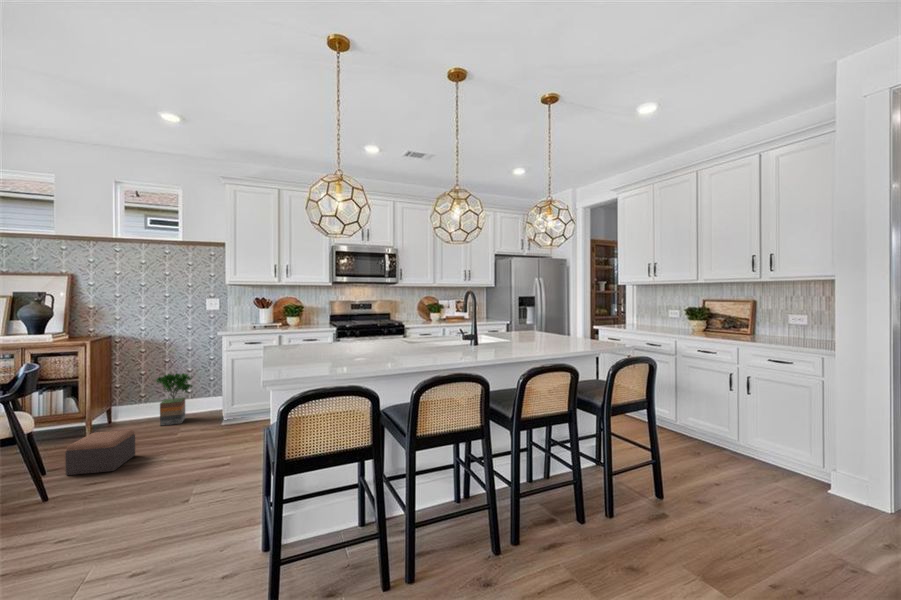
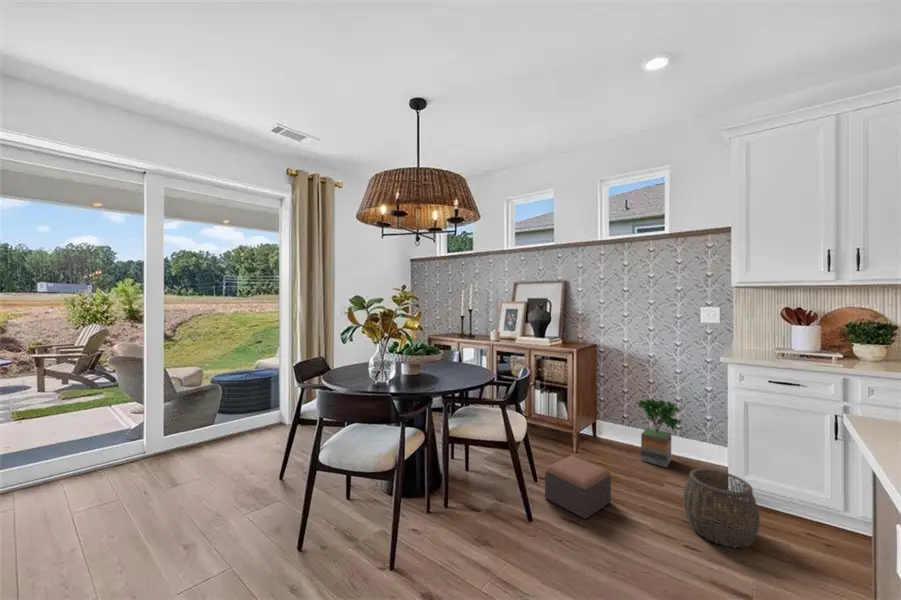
woven basket: none [193,404,239,447] -> present [683,469,760,548]

